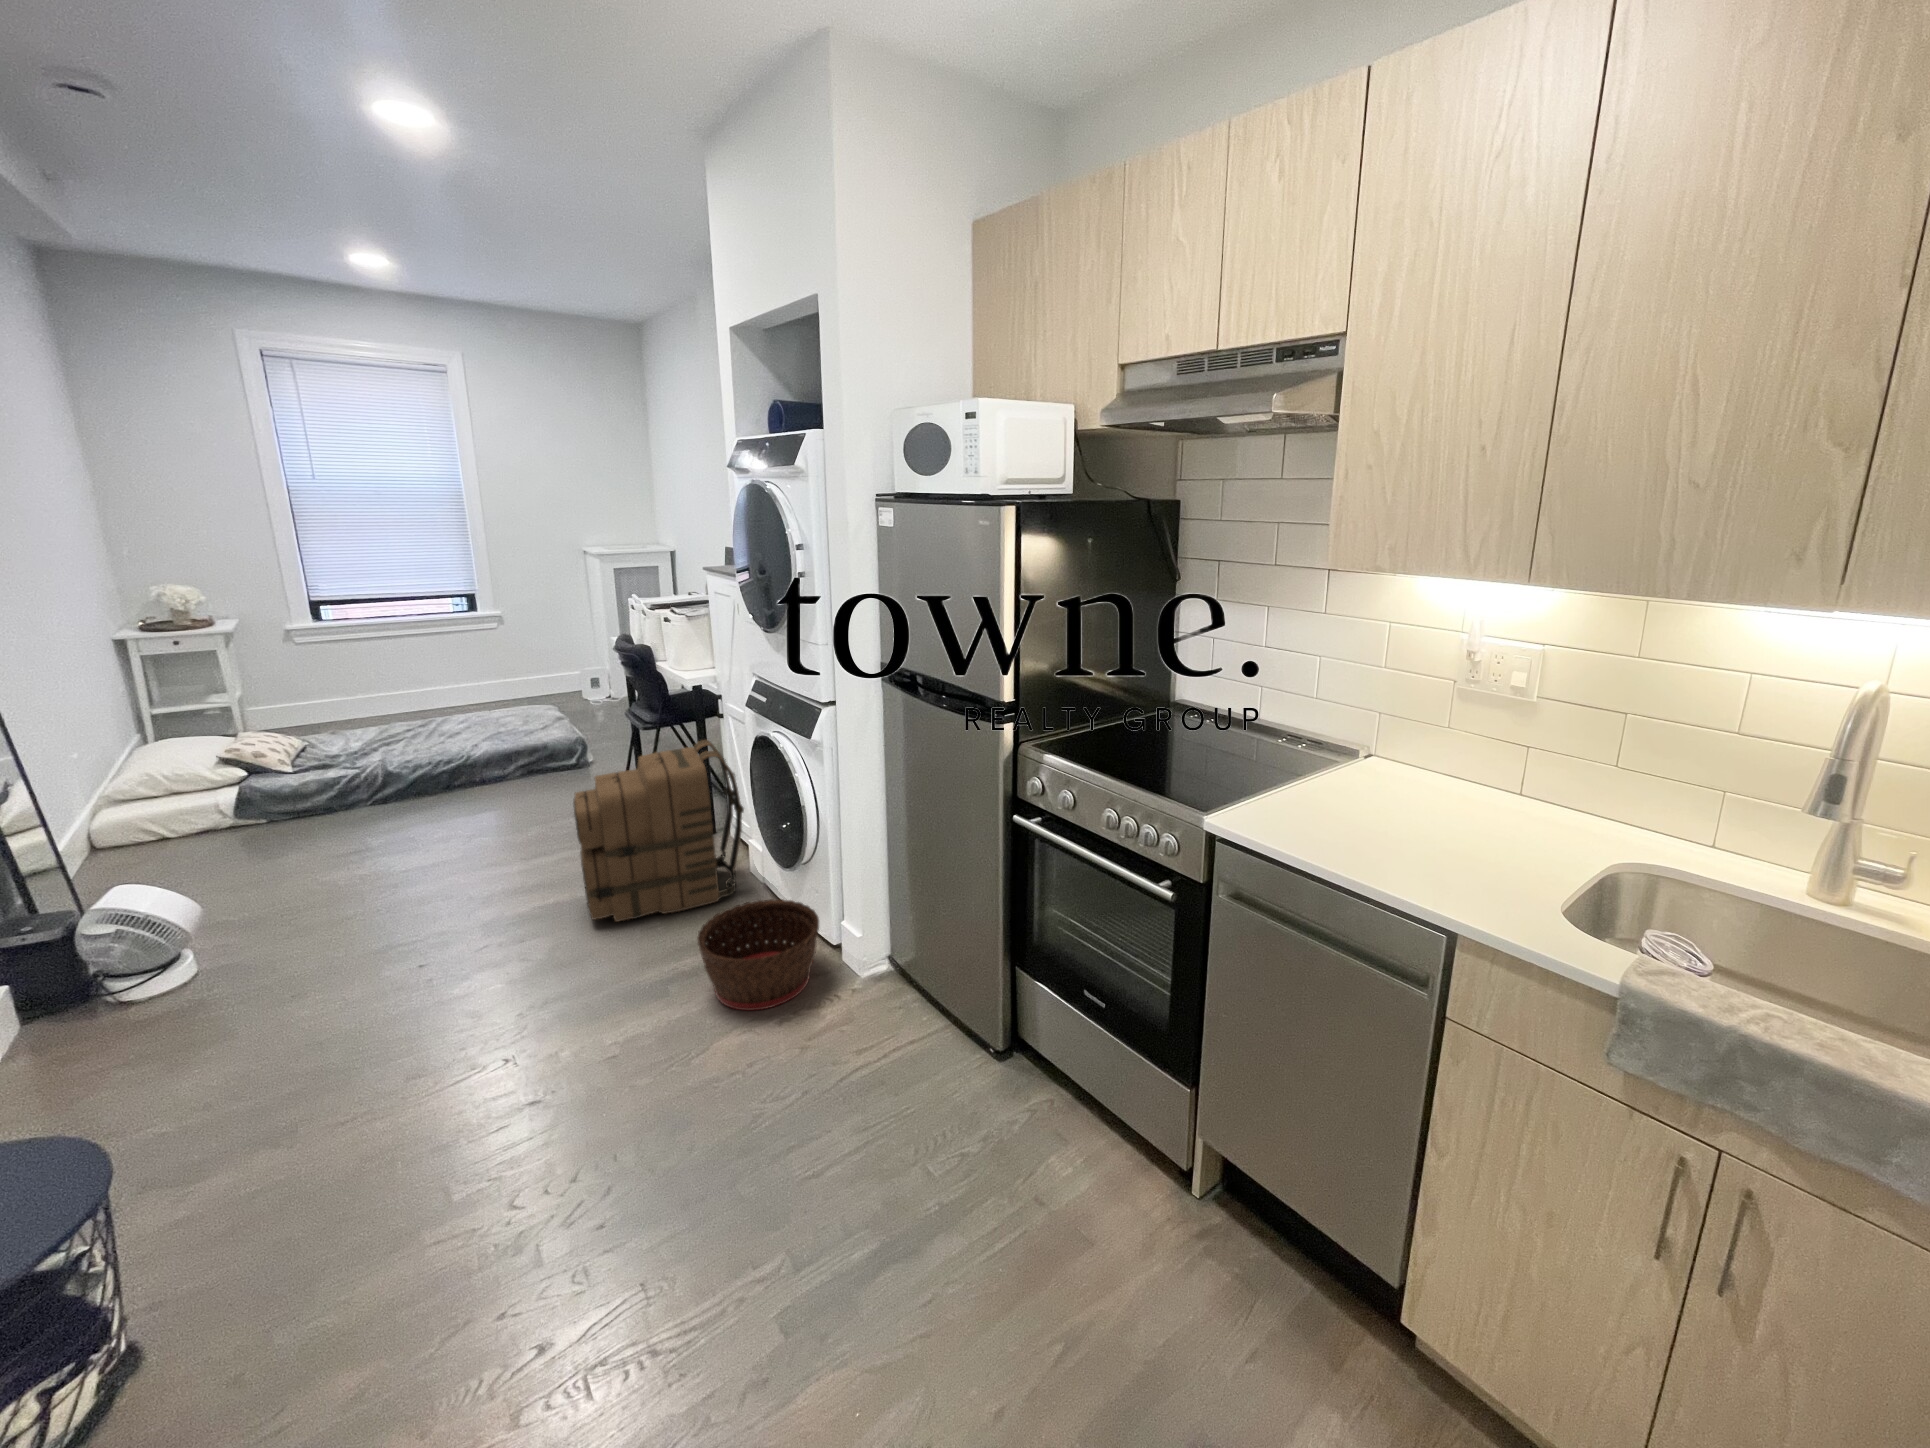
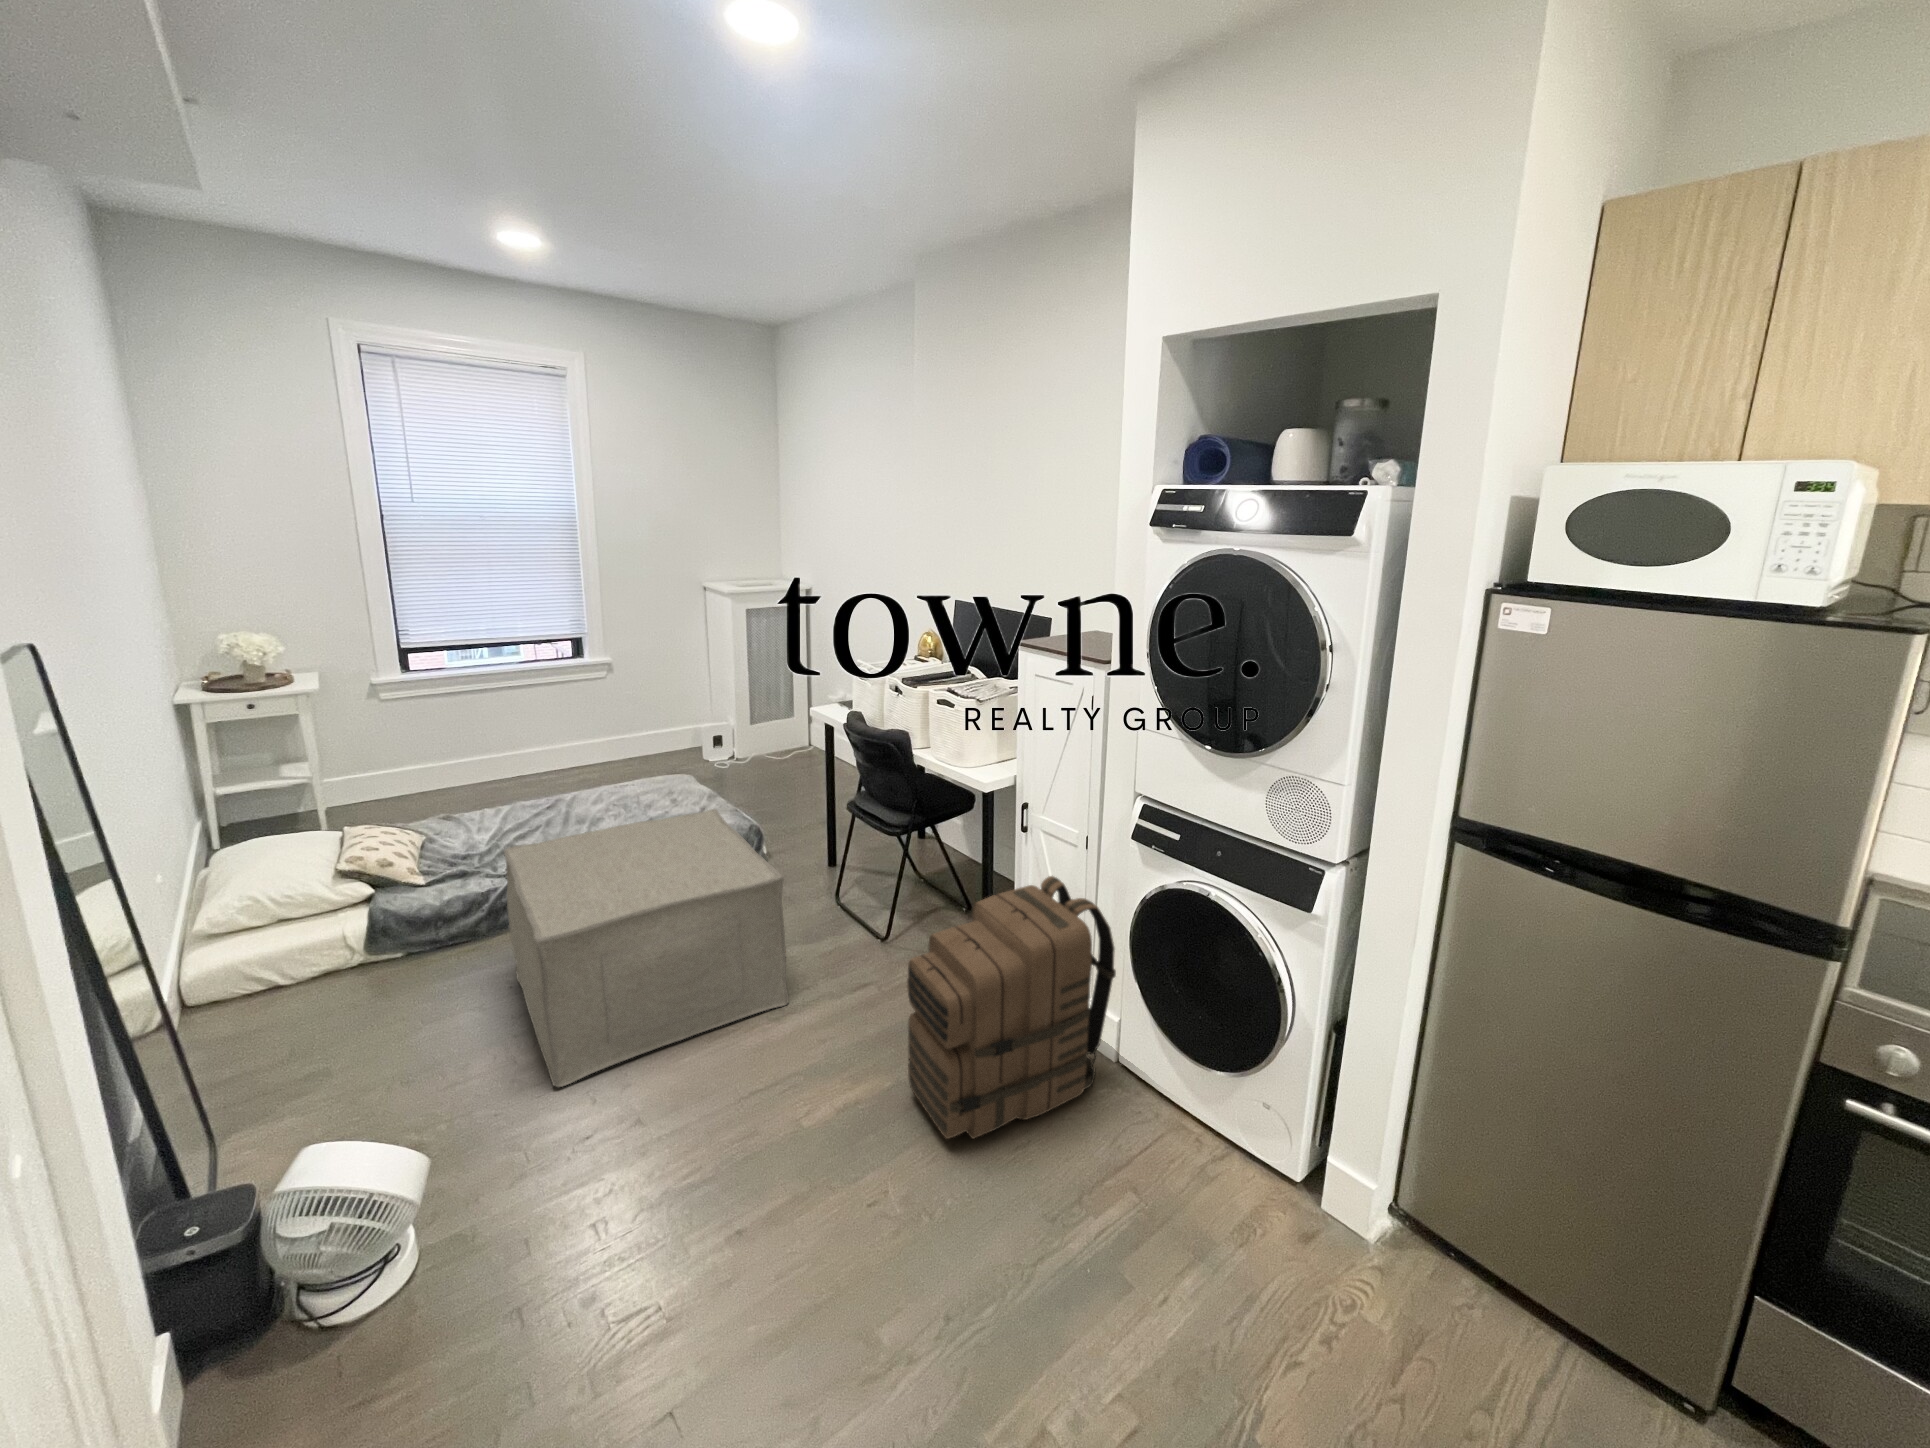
ottoman: none [308,711,540,893] -> present [504,809,789,1087]
basket: present [698,899,819,1010] -> none [1176,1124,1347,1320]

